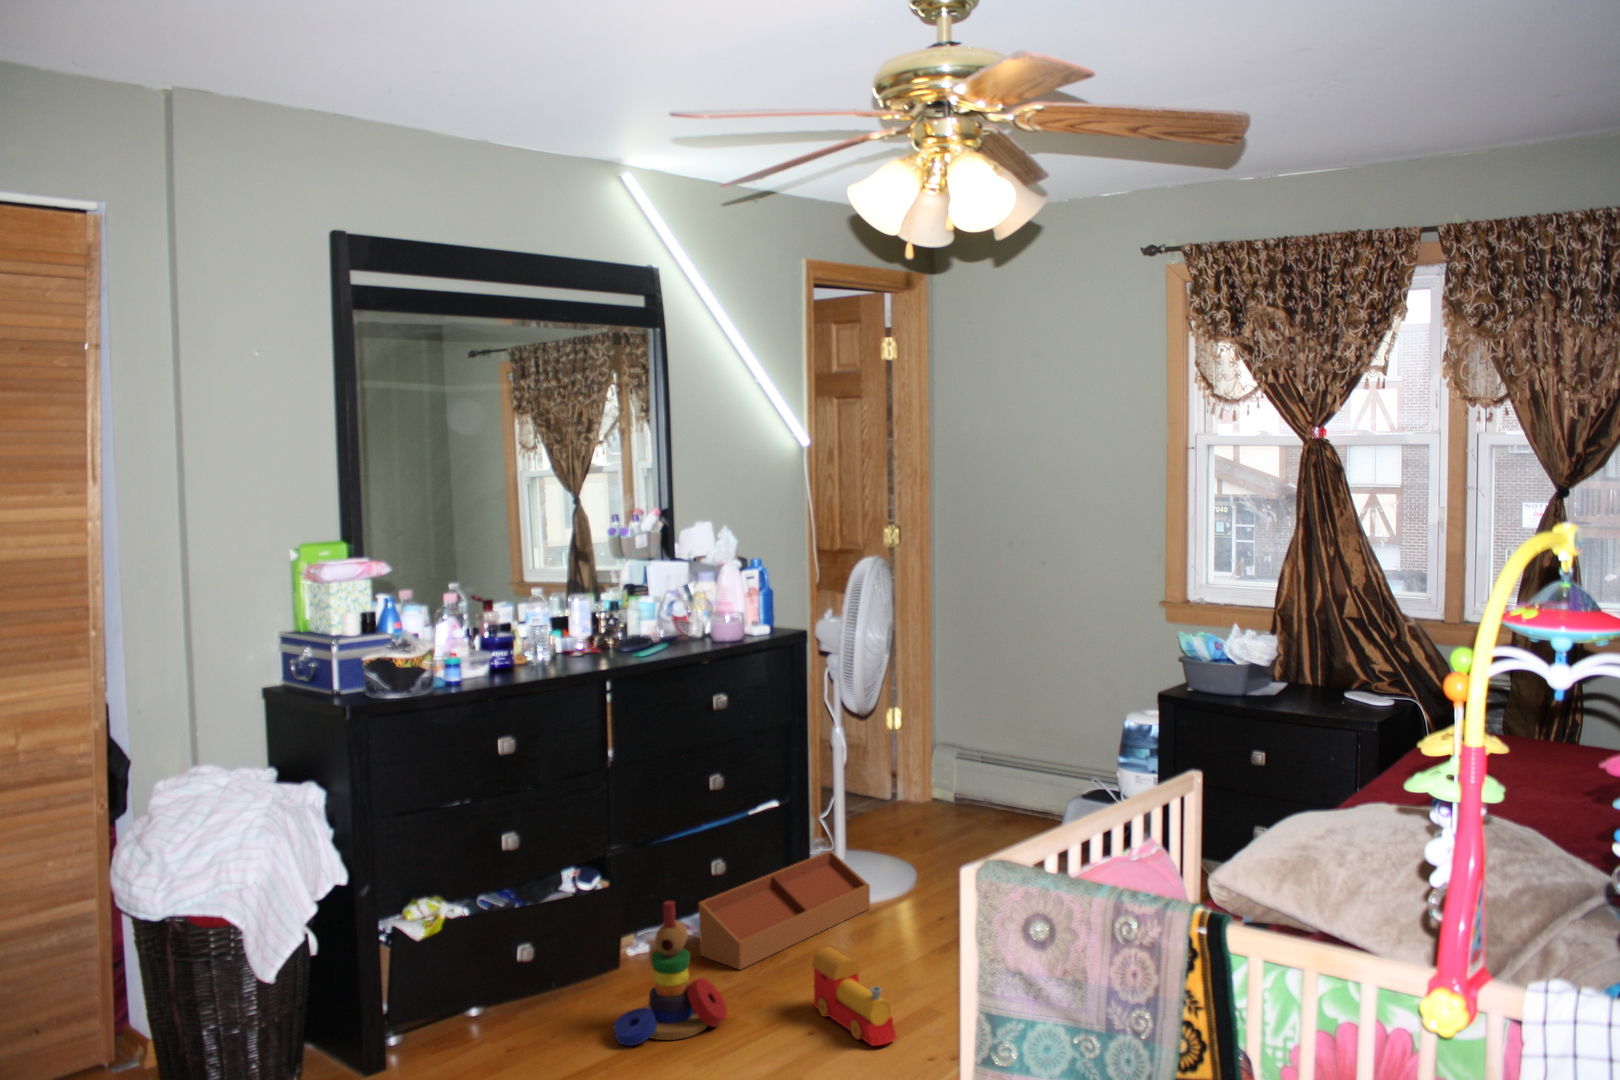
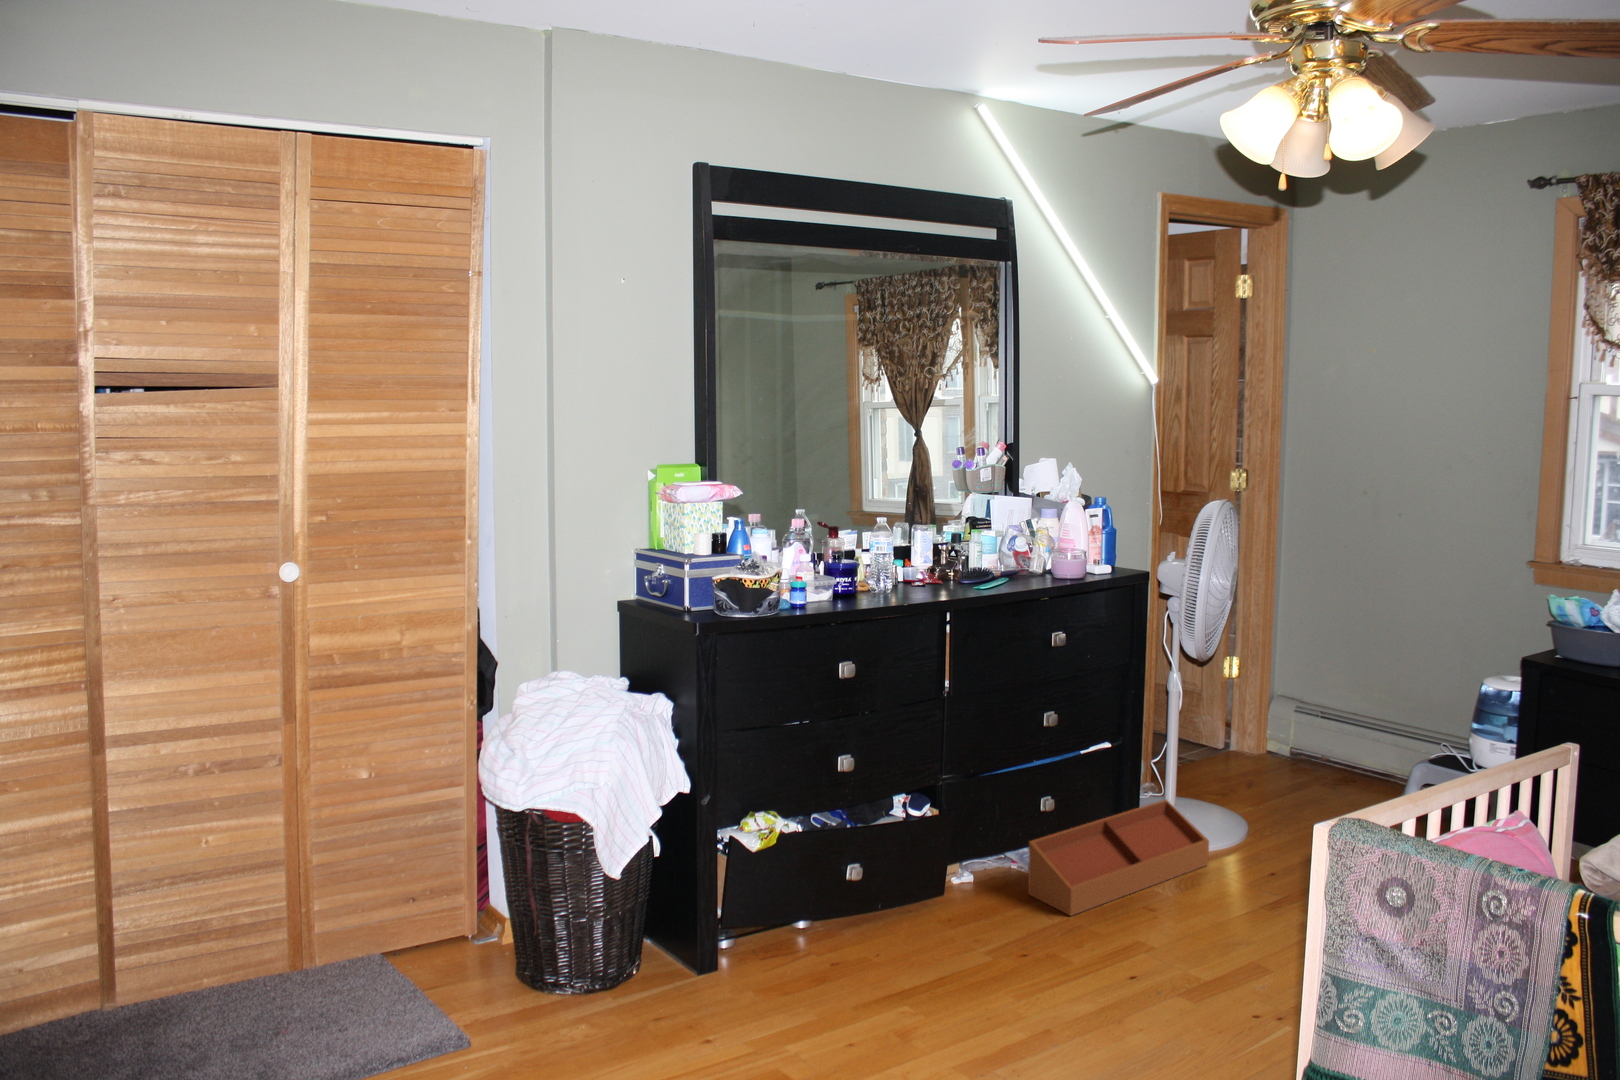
stacking toy: present [614,901,727,1046] -> none [941,842,1058,986]
toy train: present [812,947,896,1046] -> none [1152,909,1250,1028]

